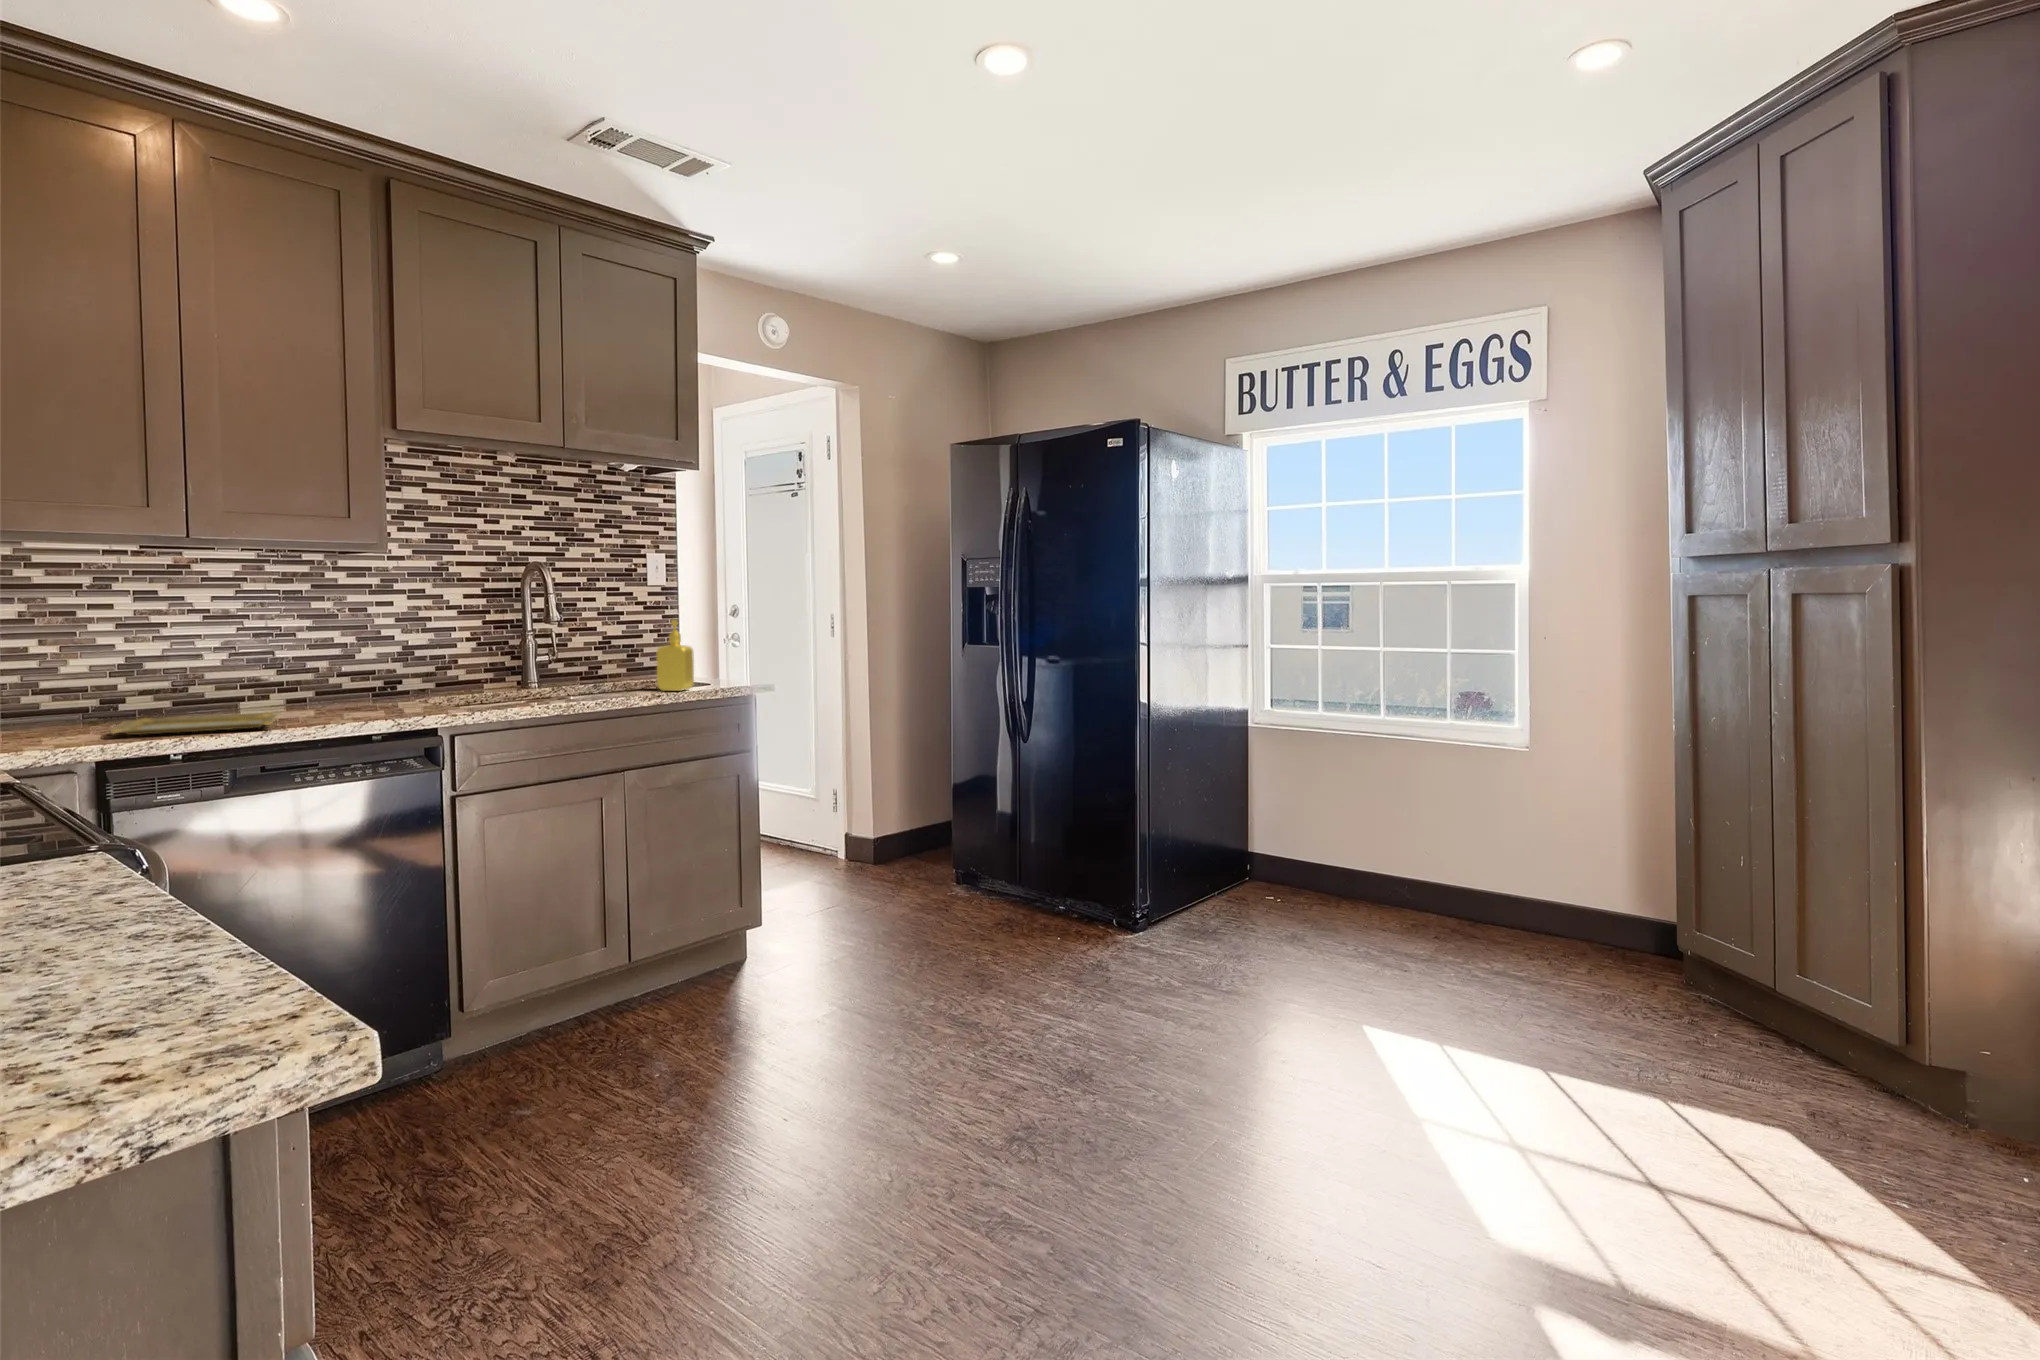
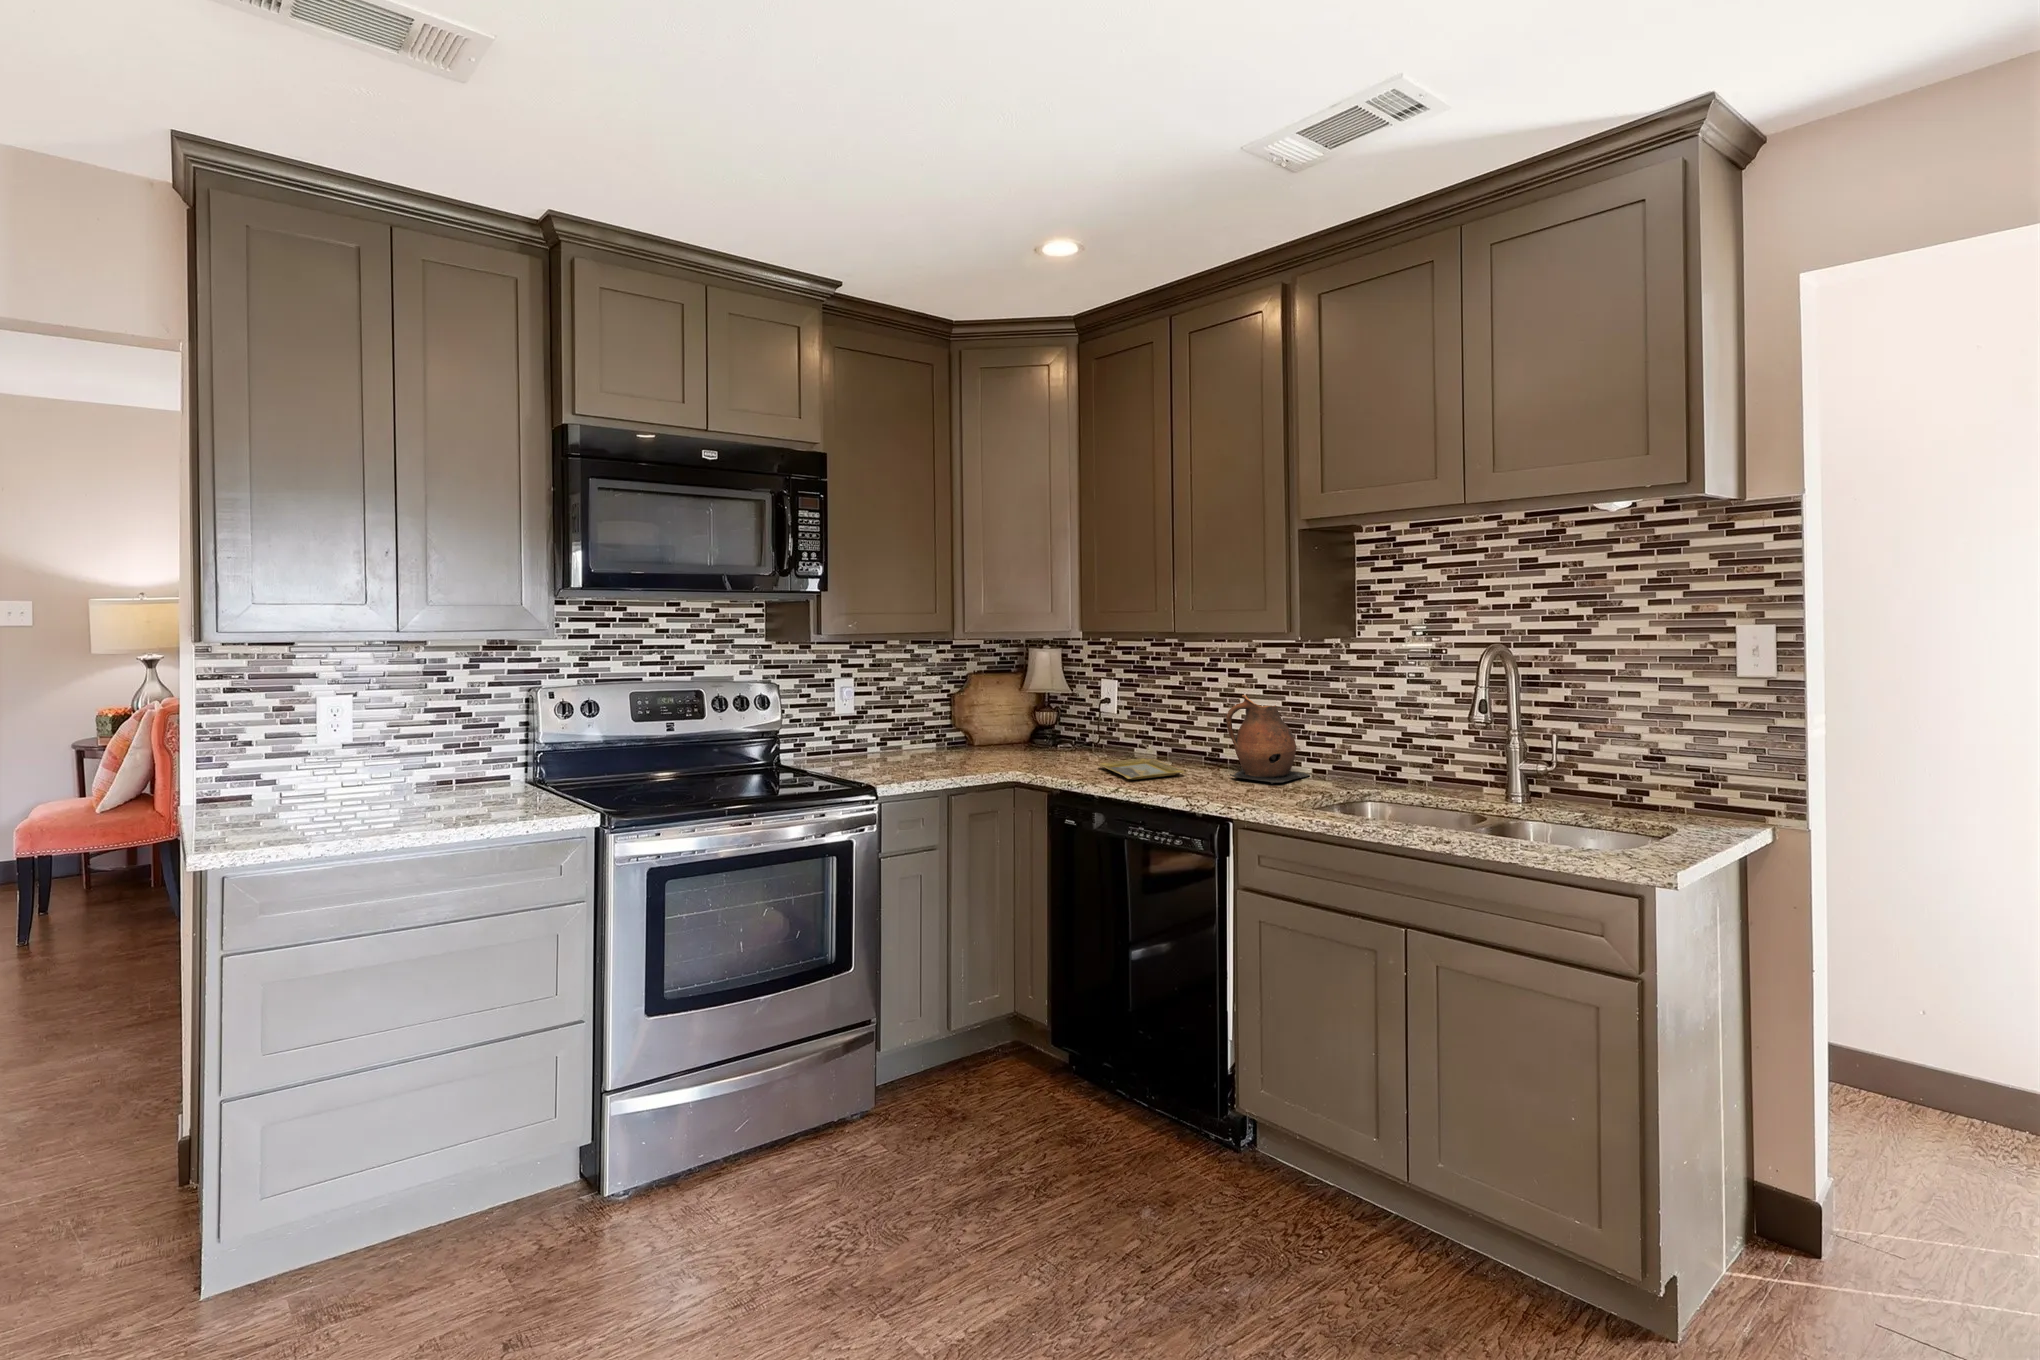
ceramic pitcher: none [291,613,399,709] -> present [1226,695,1310,784]
soap dispenser: present [656,620,694,691] -> none [1480,742,1520,849]

